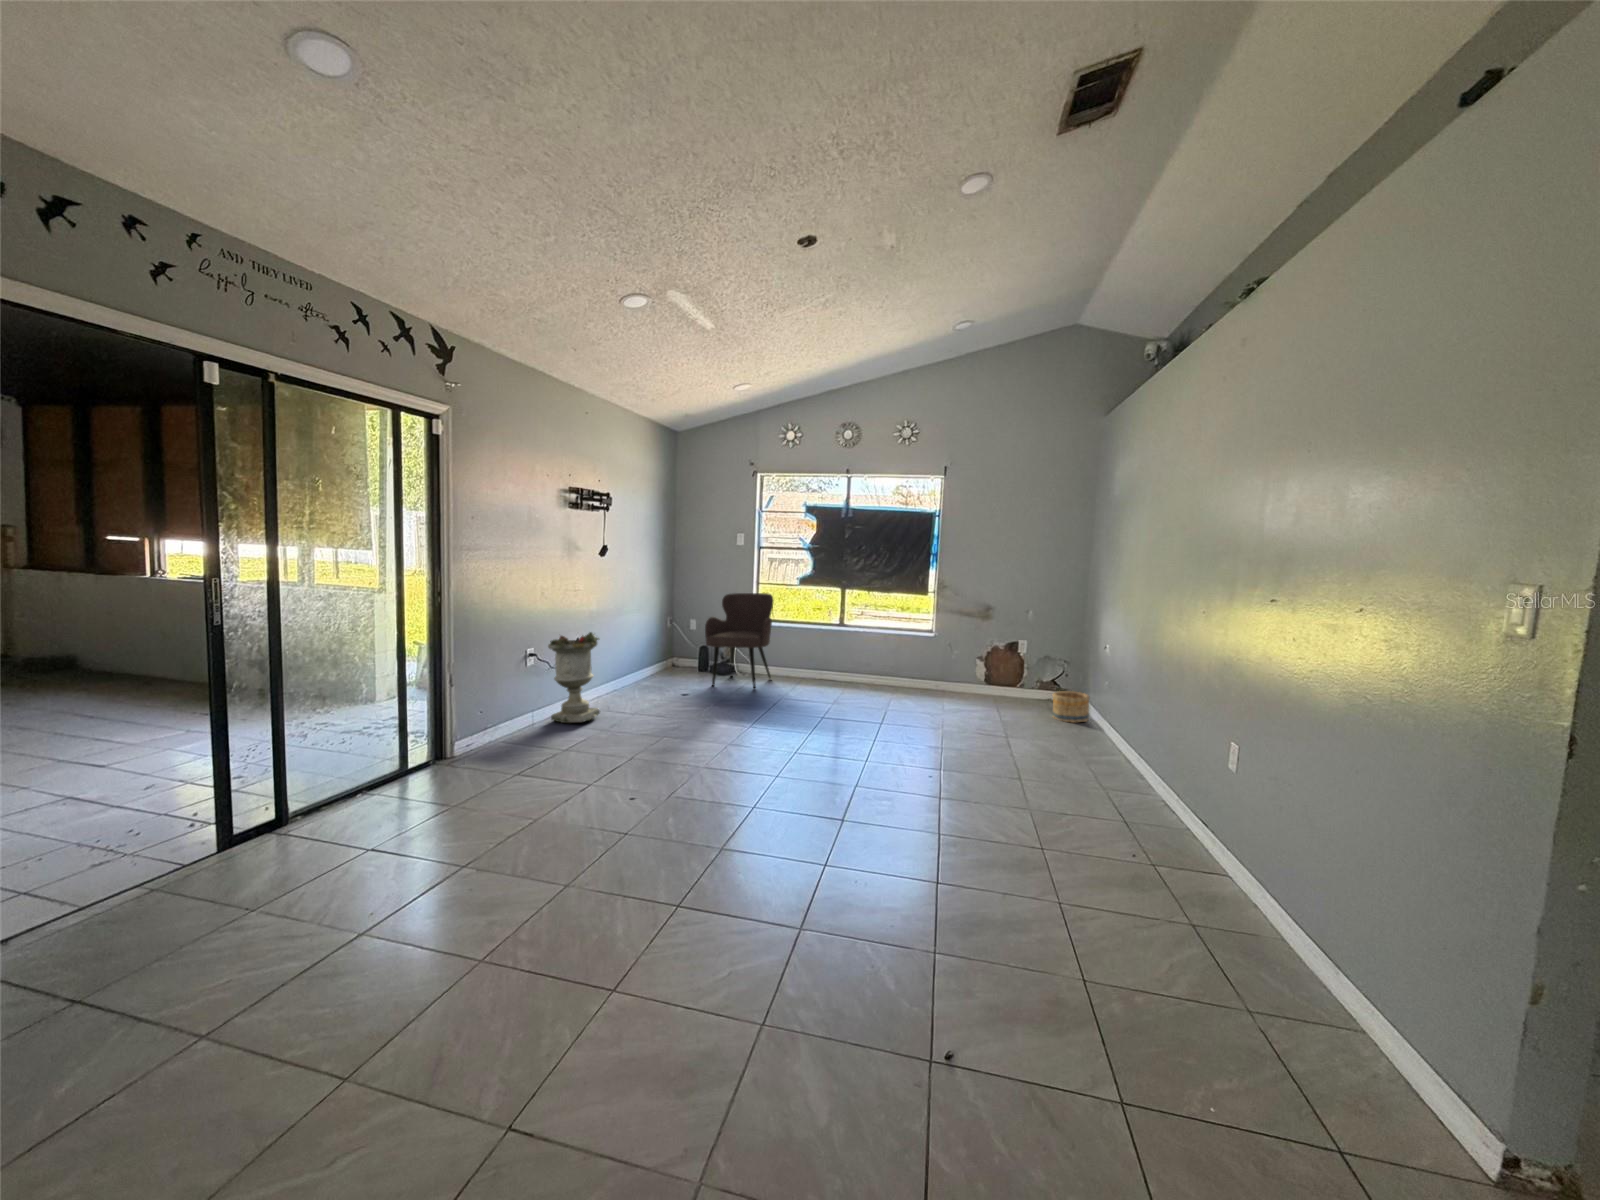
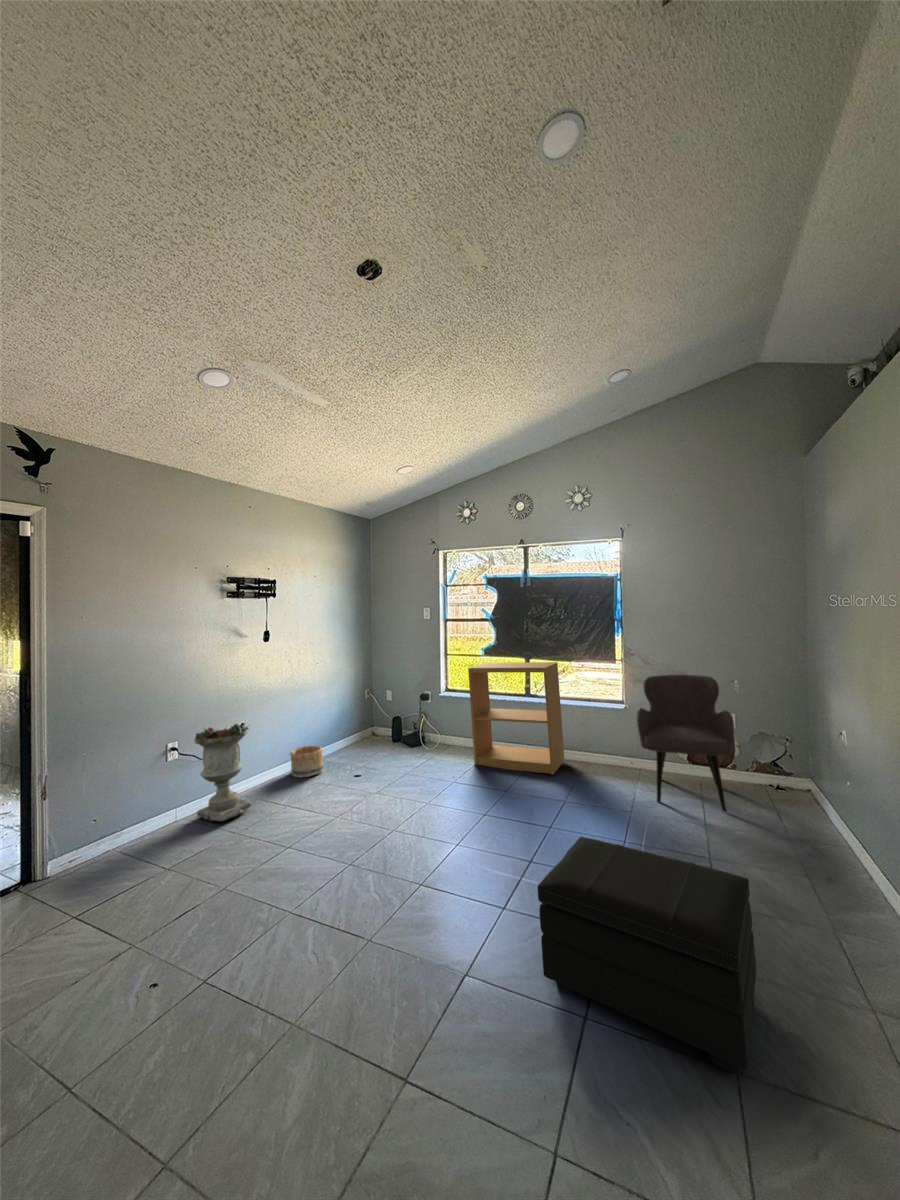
bookshelf: none [793,592,877,693] -> present [468,662,564,775]
armchair: present [705,593,774,688] -> present [637,675,734,811]
basket: present [1053,691,1089,723] -> present [290,746,323,777]
footstool: none [908,700,1037,800] -> present [538,837,756,1073]

